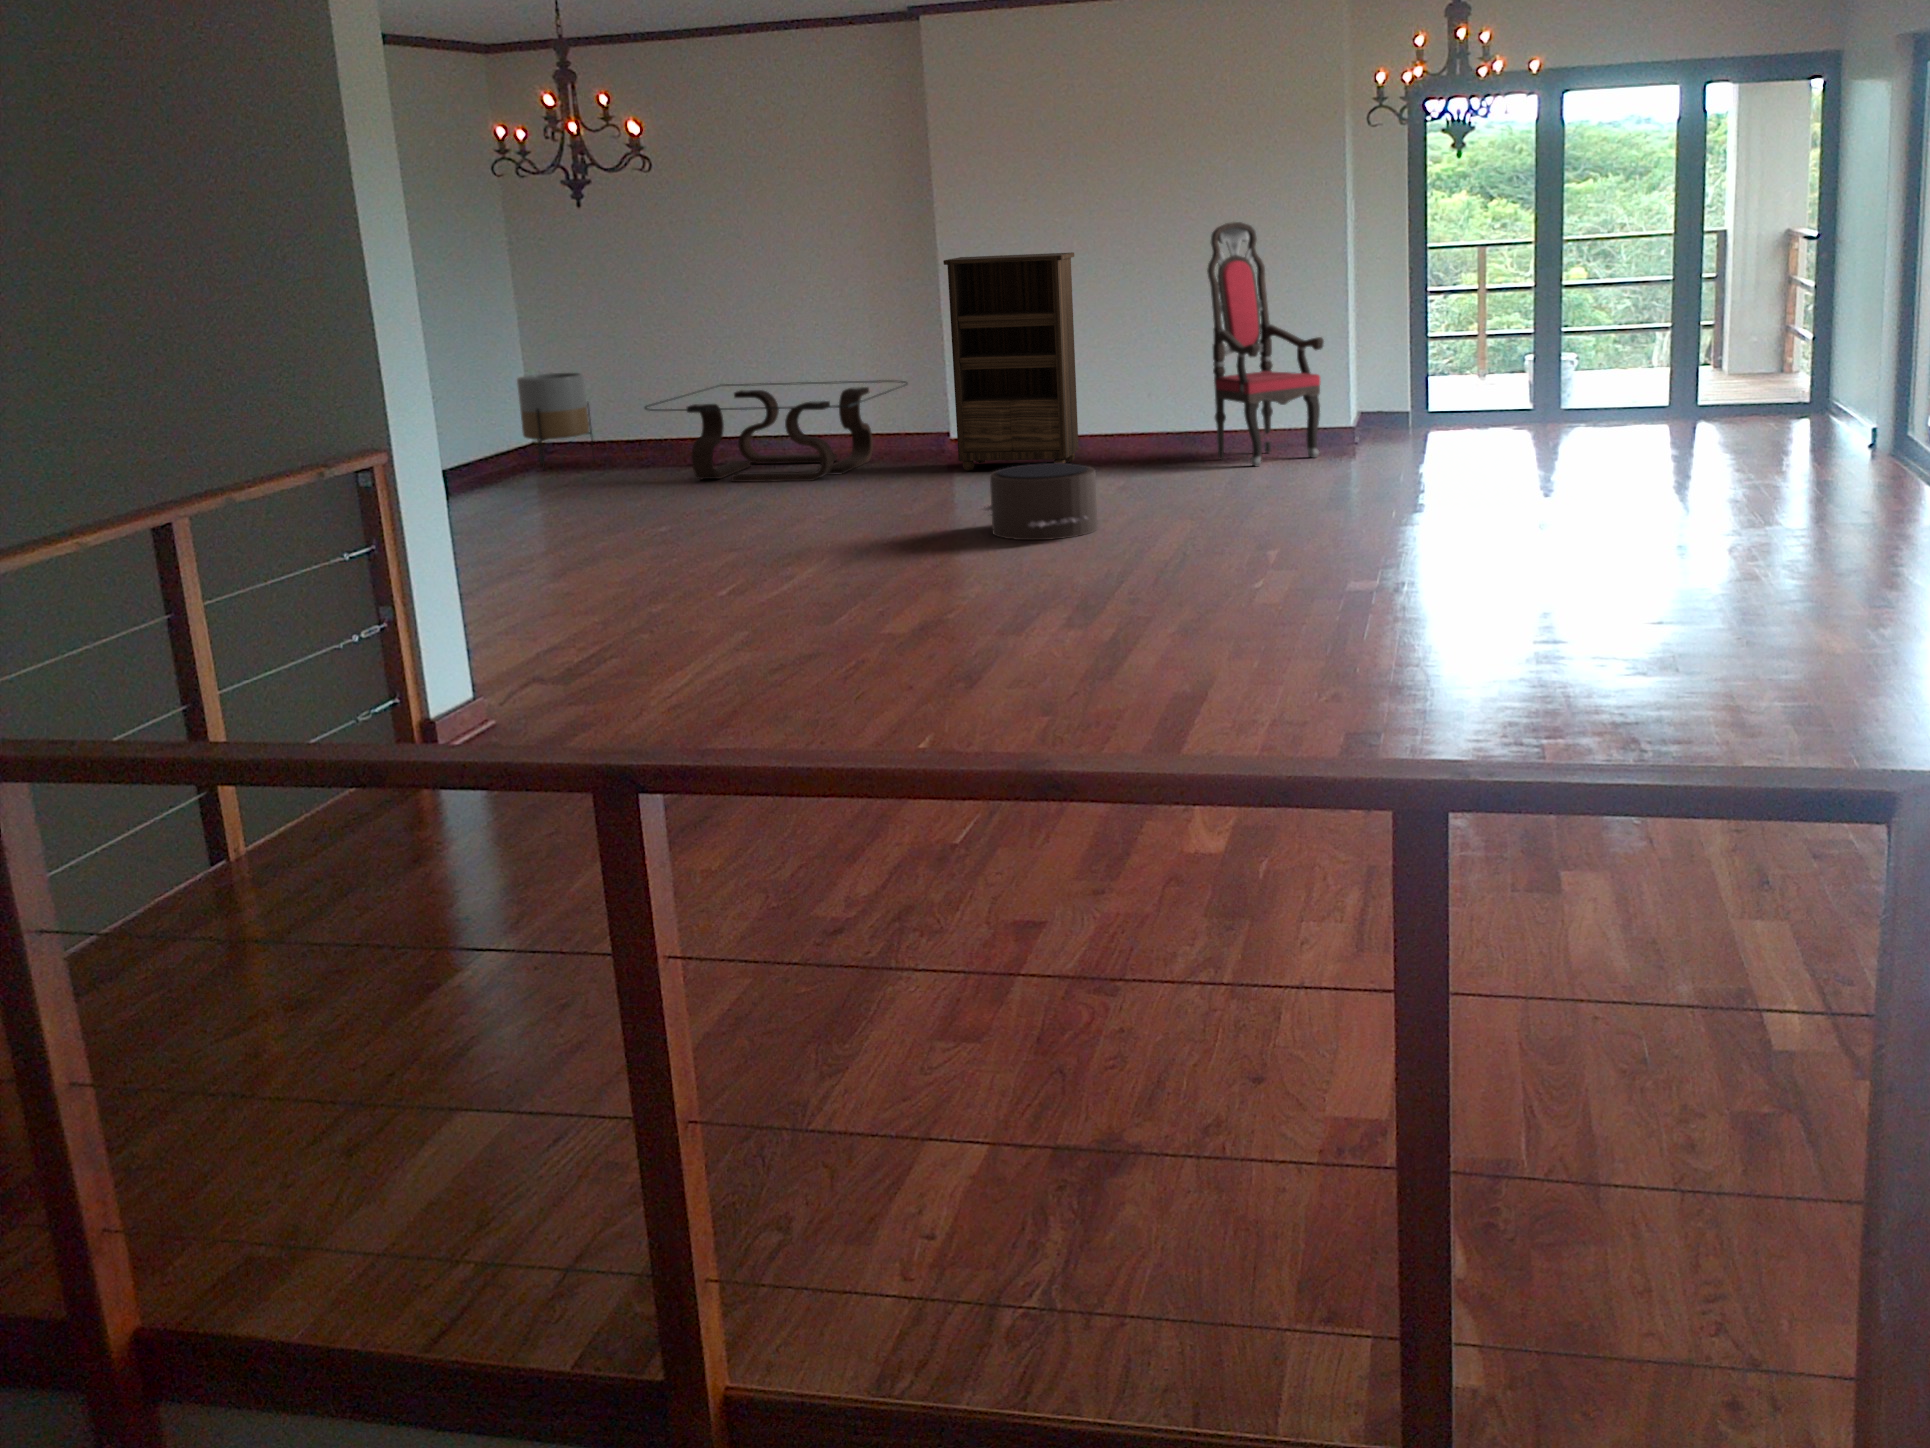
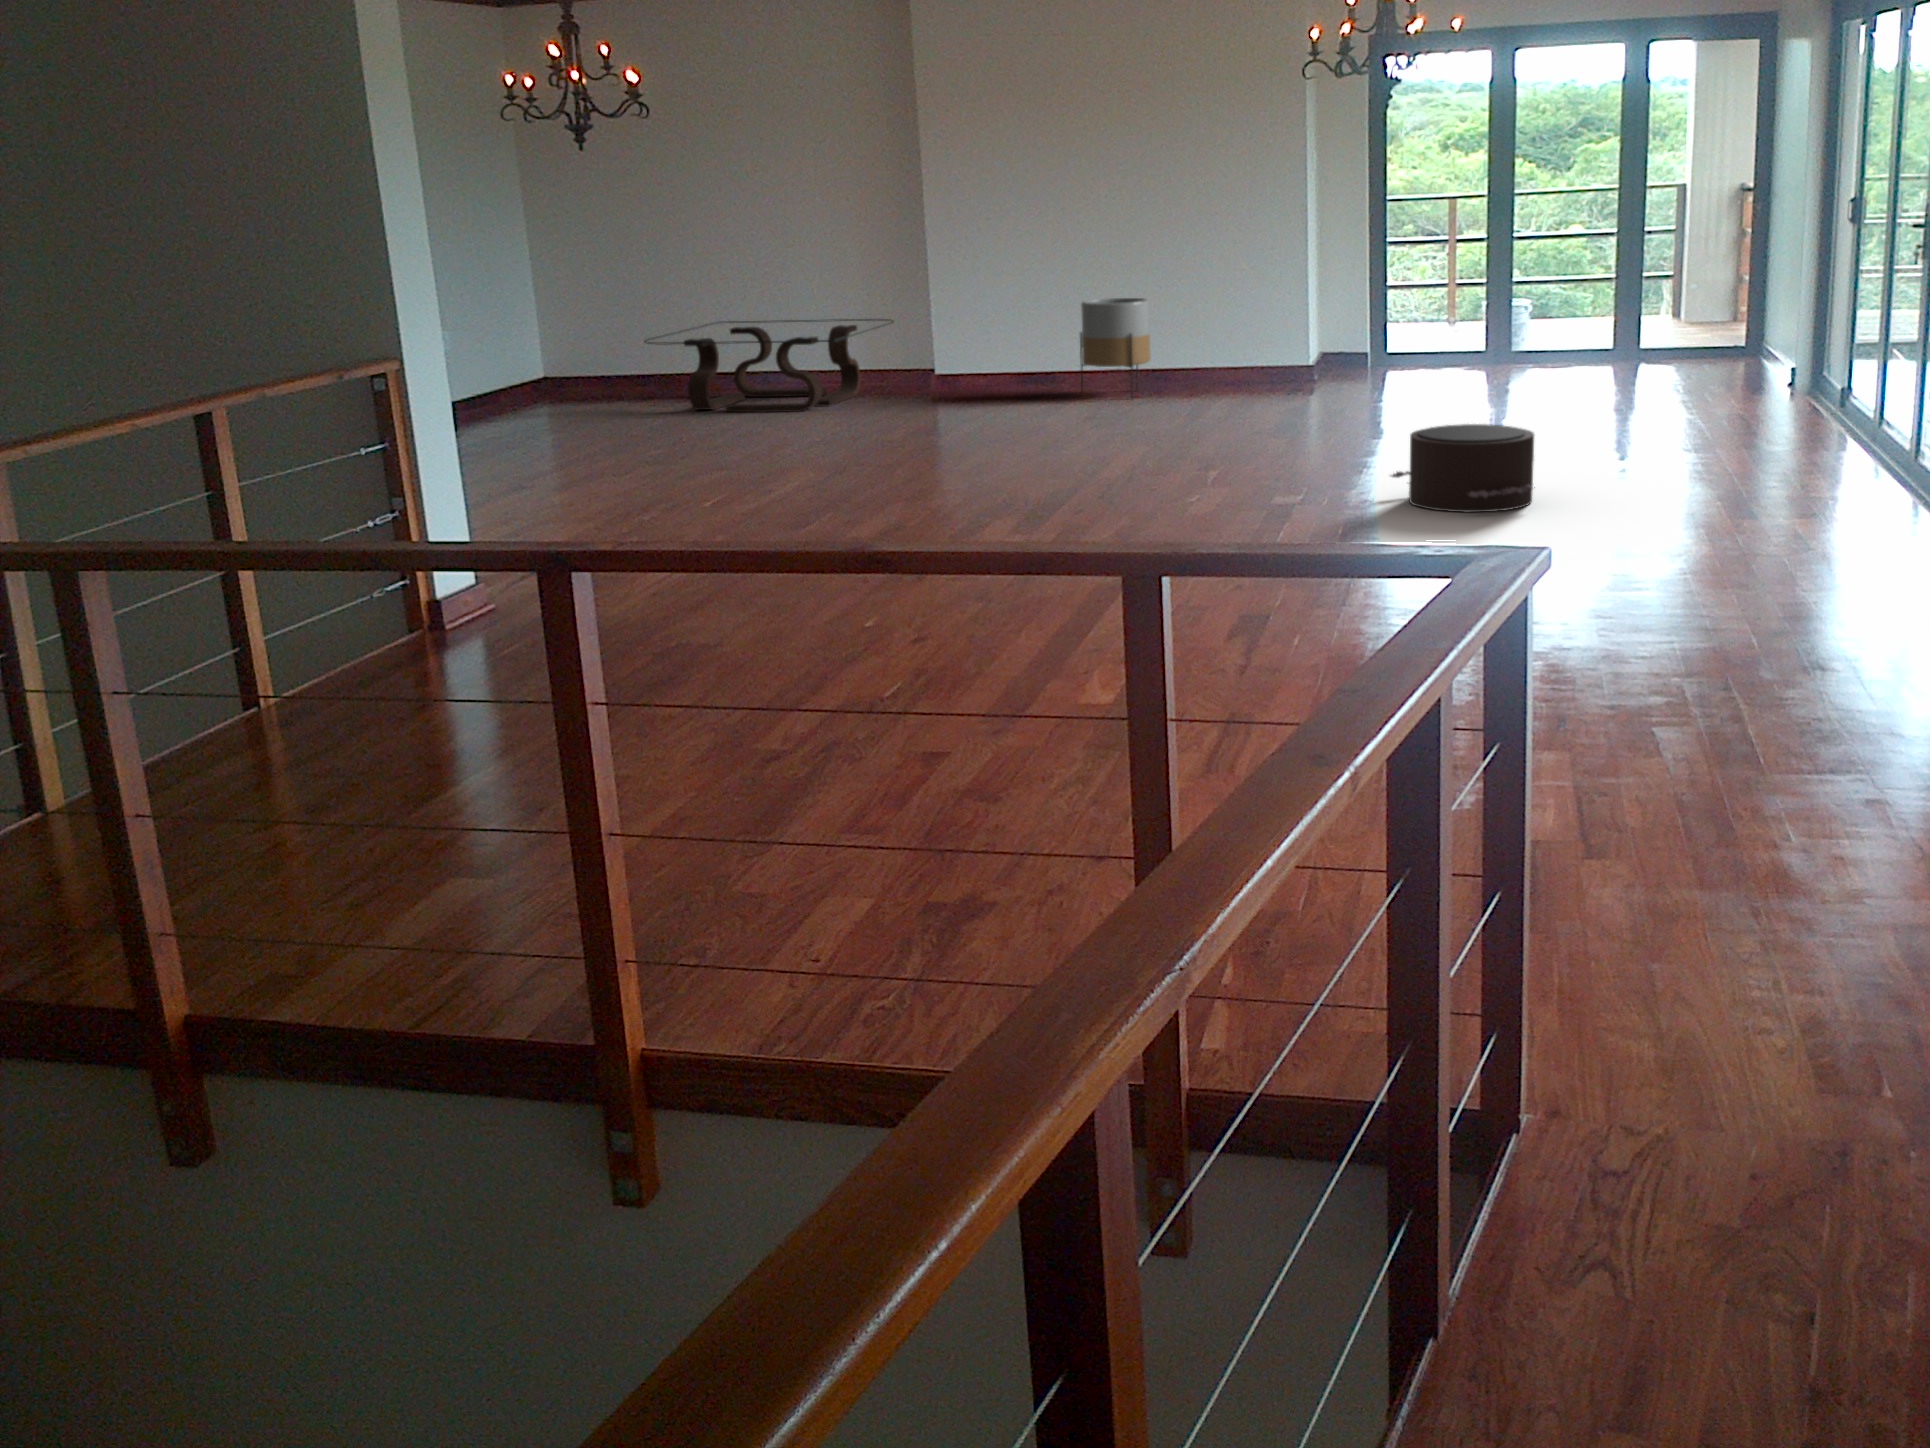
armchair: present [1207,222,1324,467] -> none [1174,170,1283,401]
bookshelf: present [943,252,1079,471] -> none [925,198,1053,404]
planter: present [517,373,595,470] -> present [1080,298,1150,397]
pouf: present [982,463,1097,540] -> present [1391,424,1535,512]

